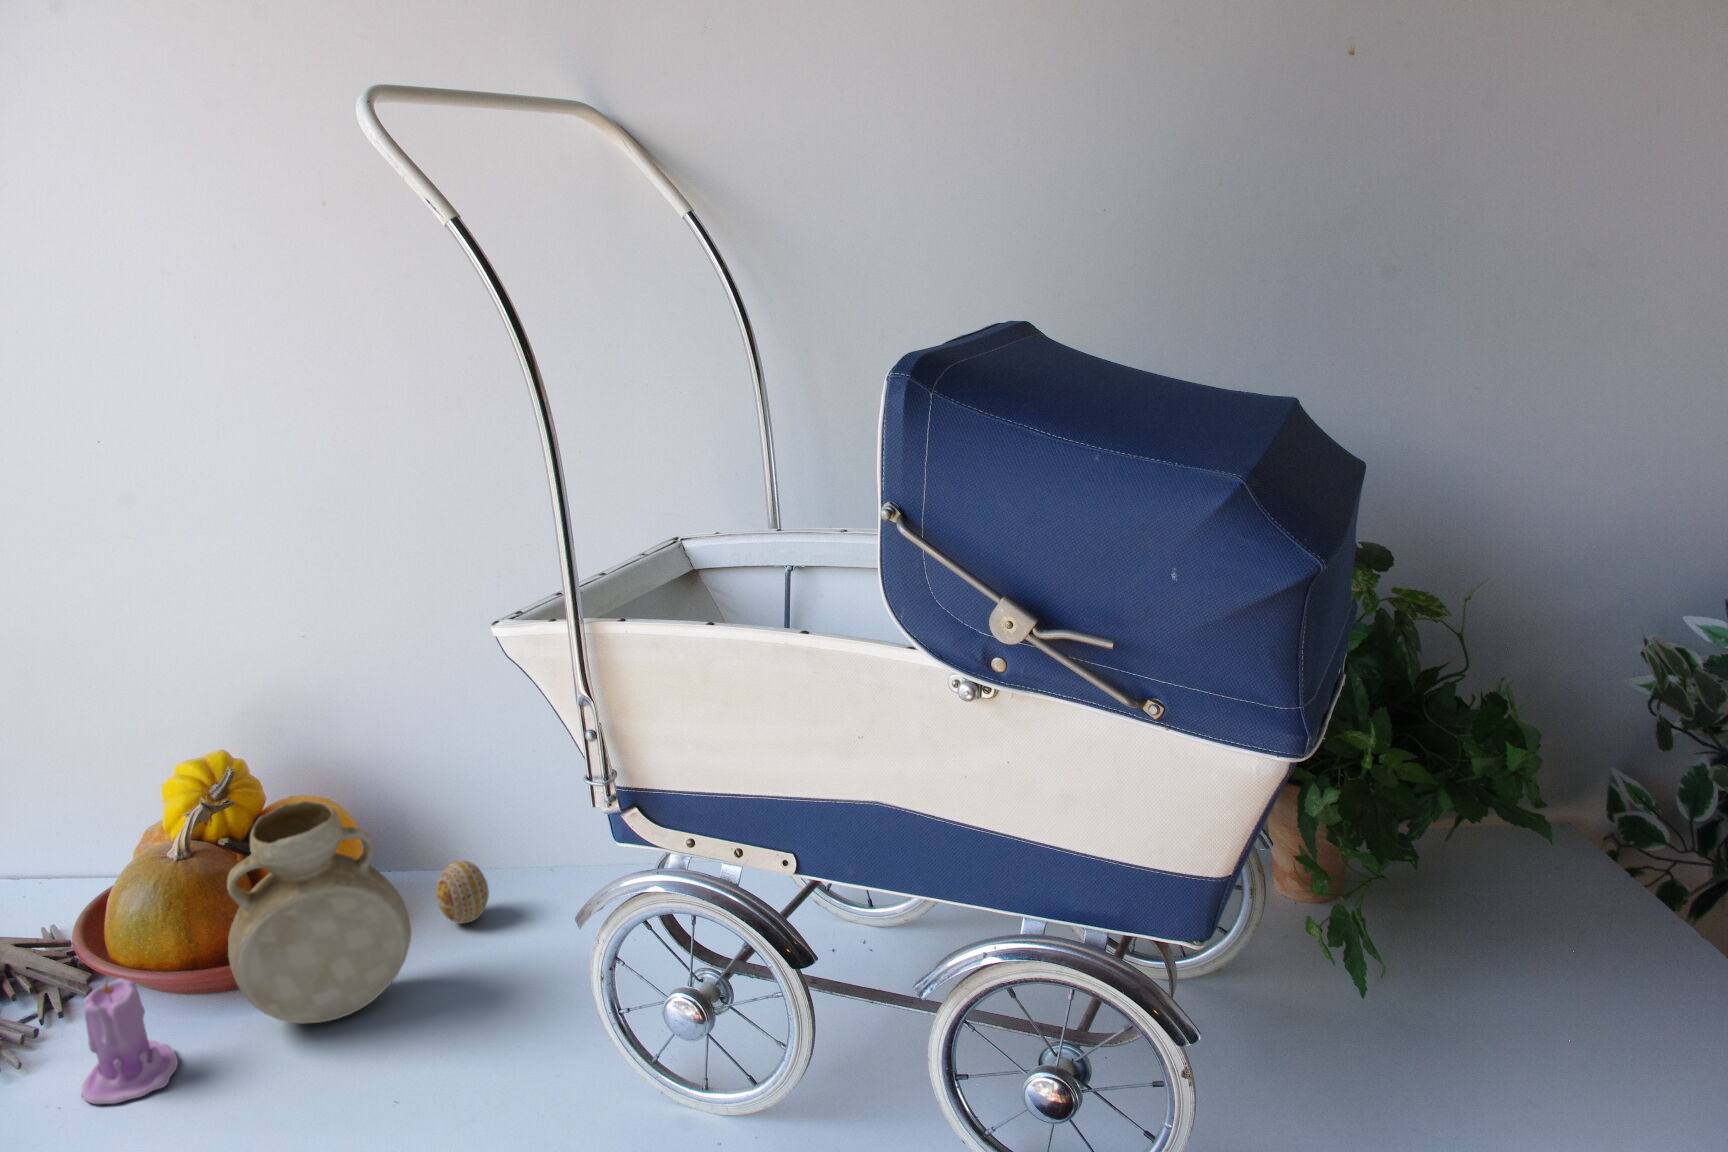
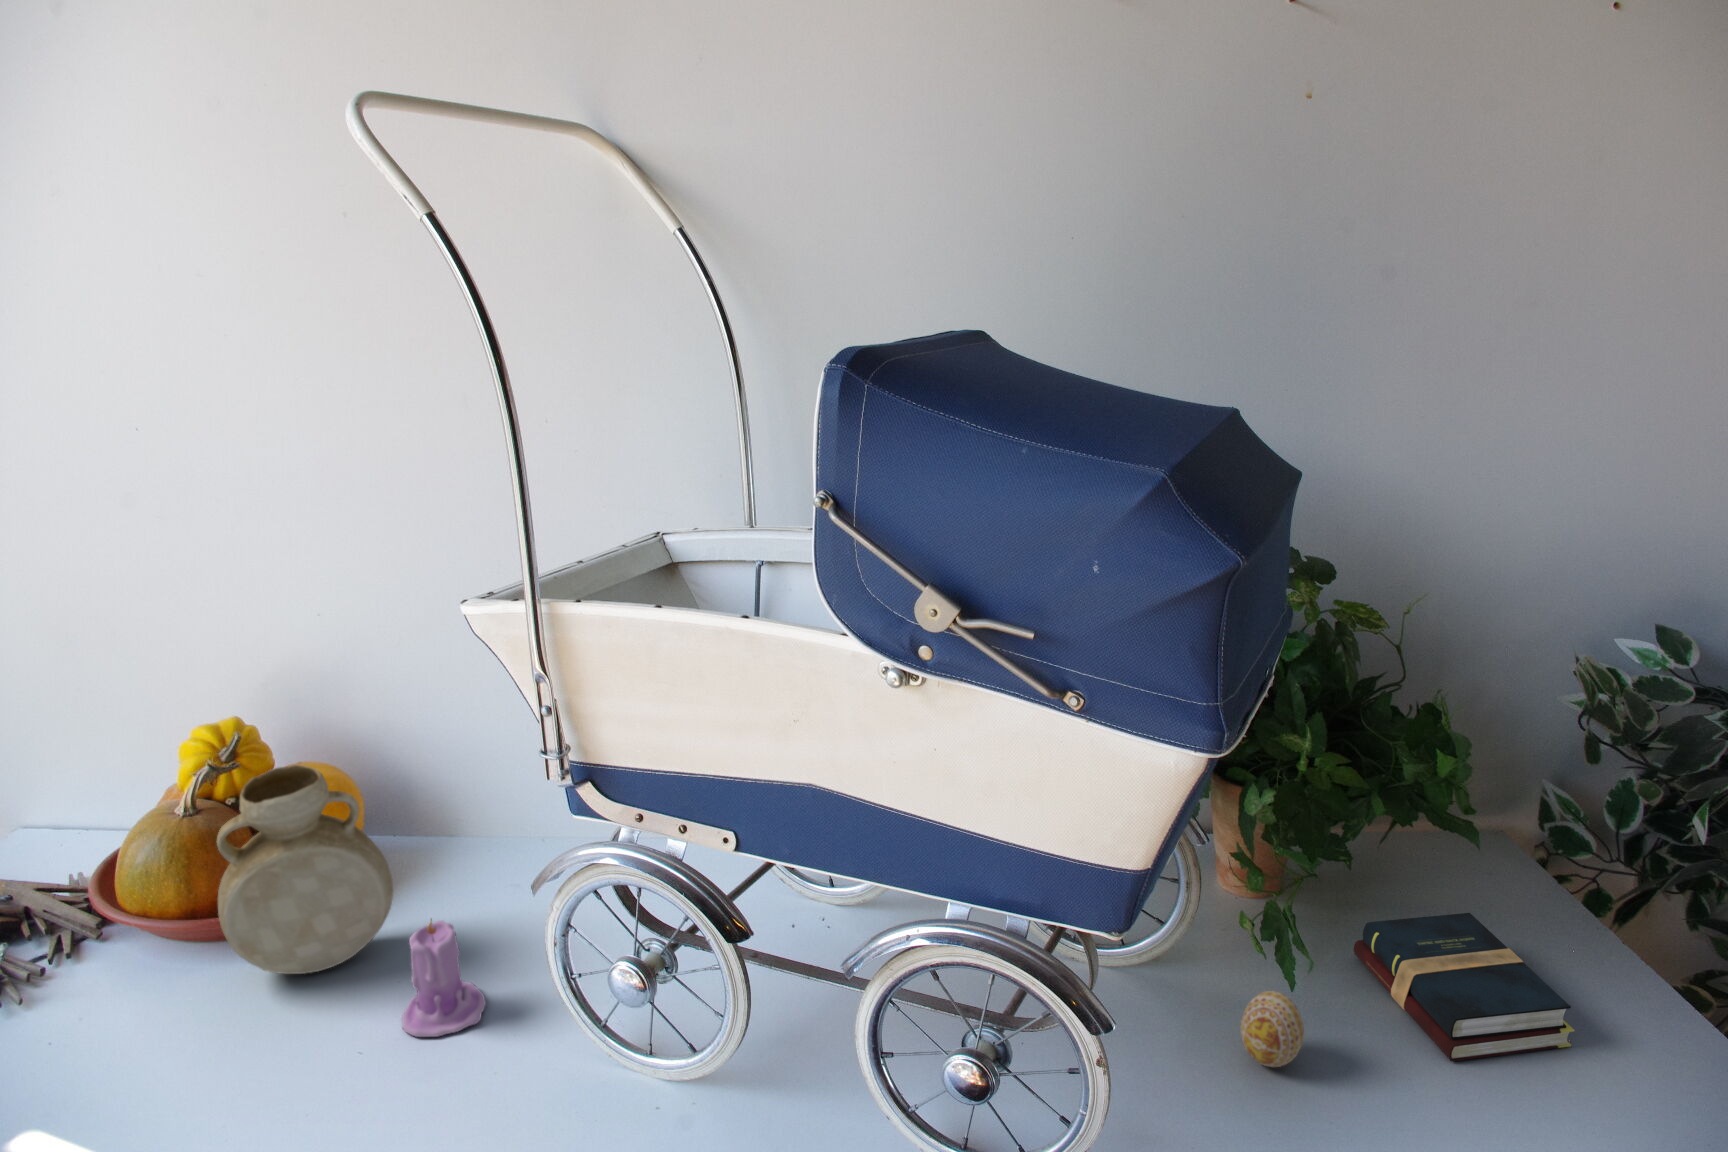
decorative egg: present [436,860,489,923] -> present [1240,991,1304,1067]
hardback book: none [1424,908,1655,1061] -> present [1354,913,1575,1061]
candle: present [81,978,178,1104] -> present [402,920,486,1037]

